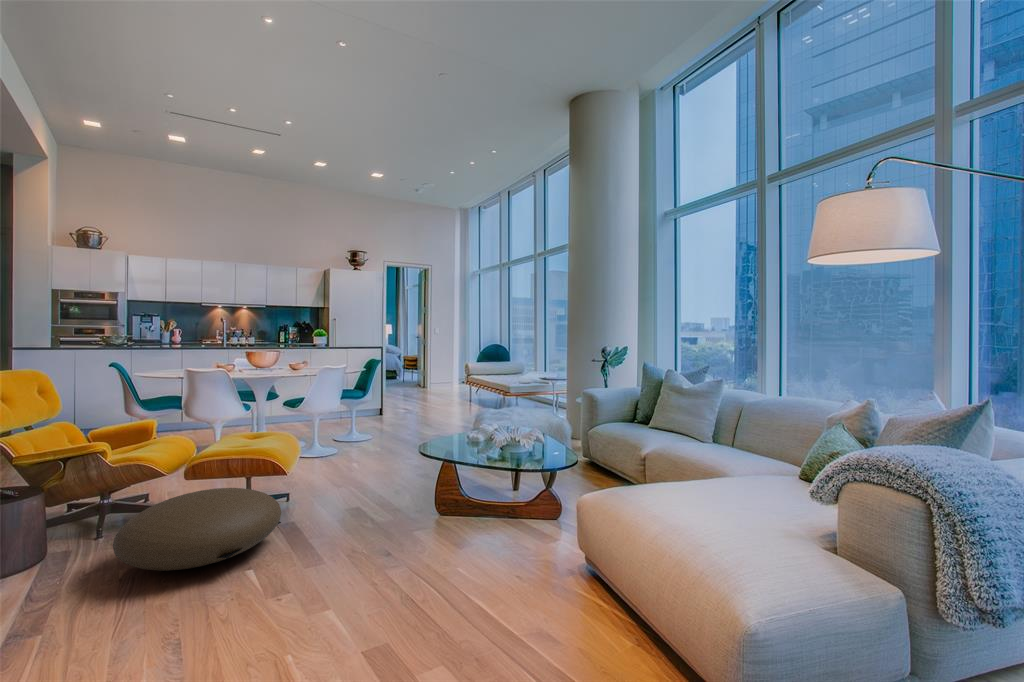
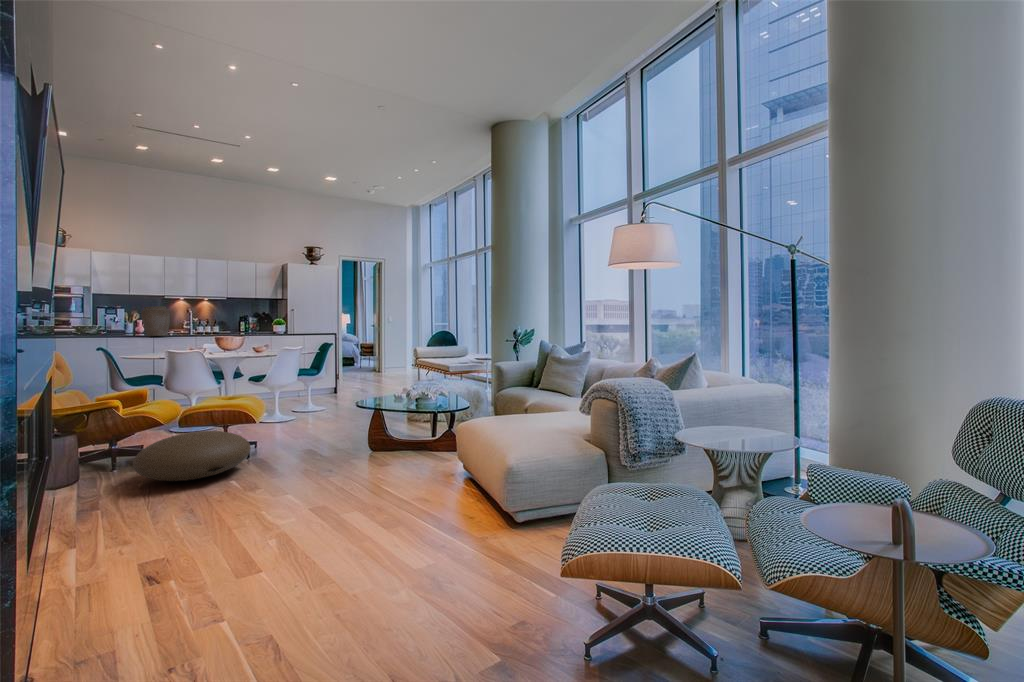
vase: none [166,314,198,349] -> present [141,306,170,337]

